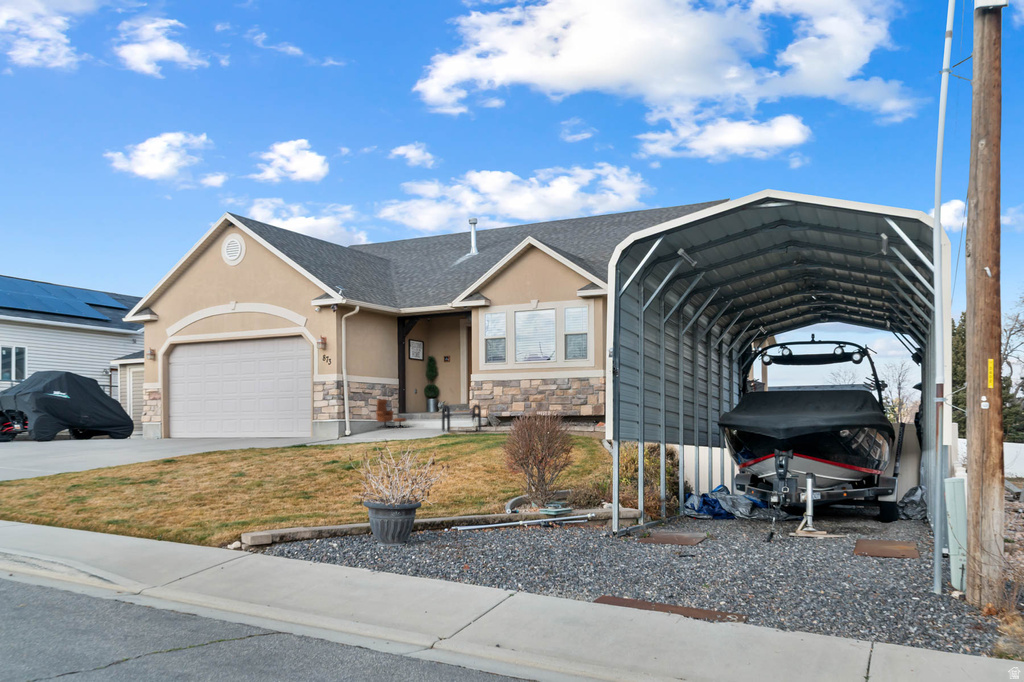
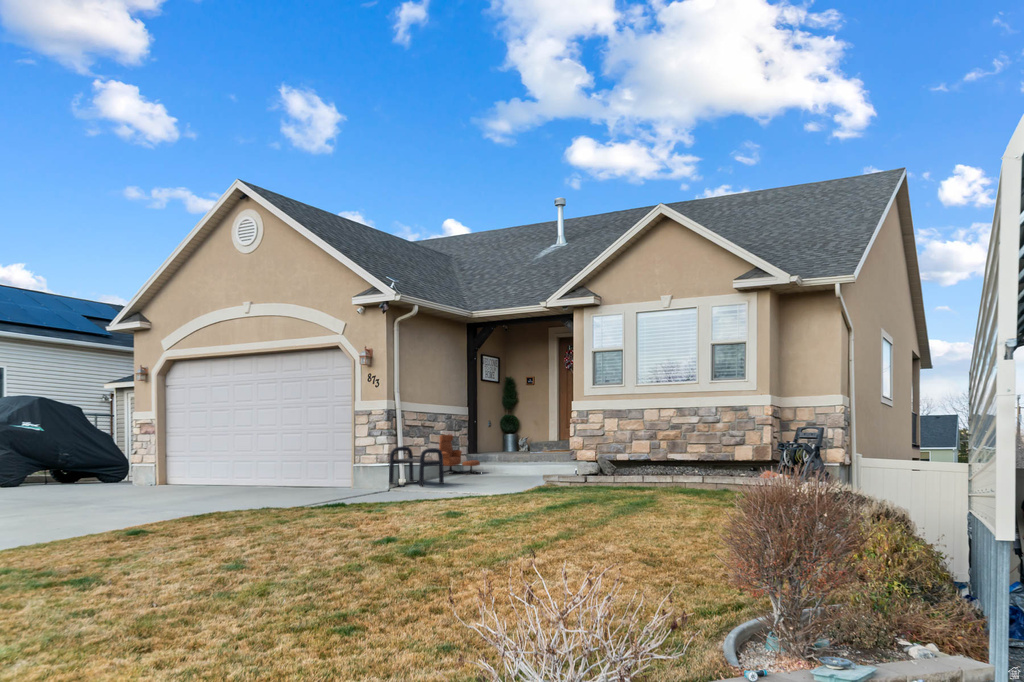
bench: present [442,405,481,432] -> present [389,446,444,486]

